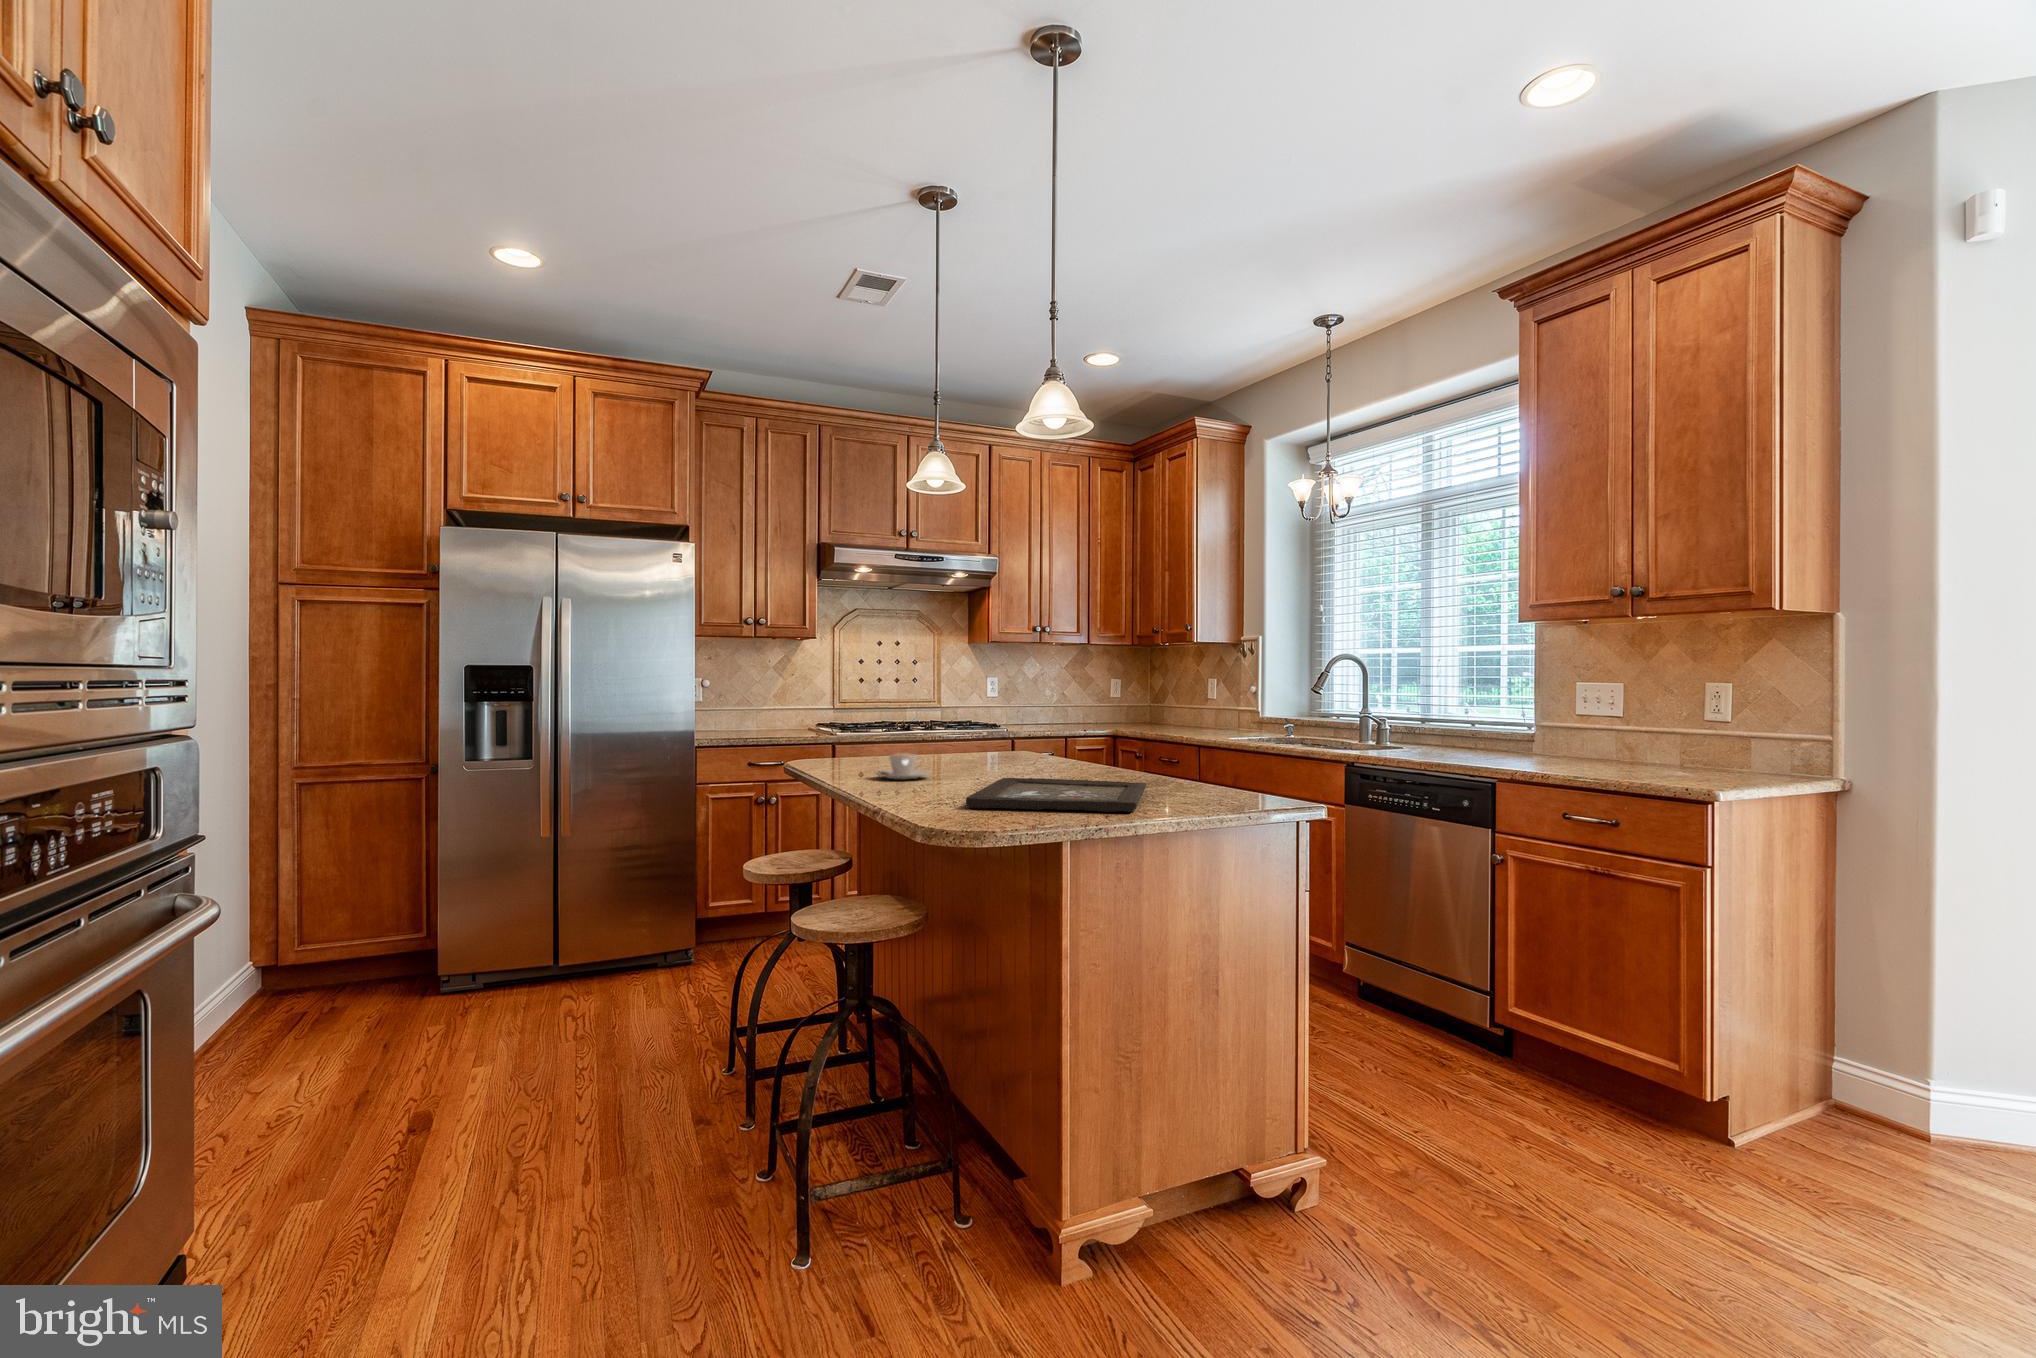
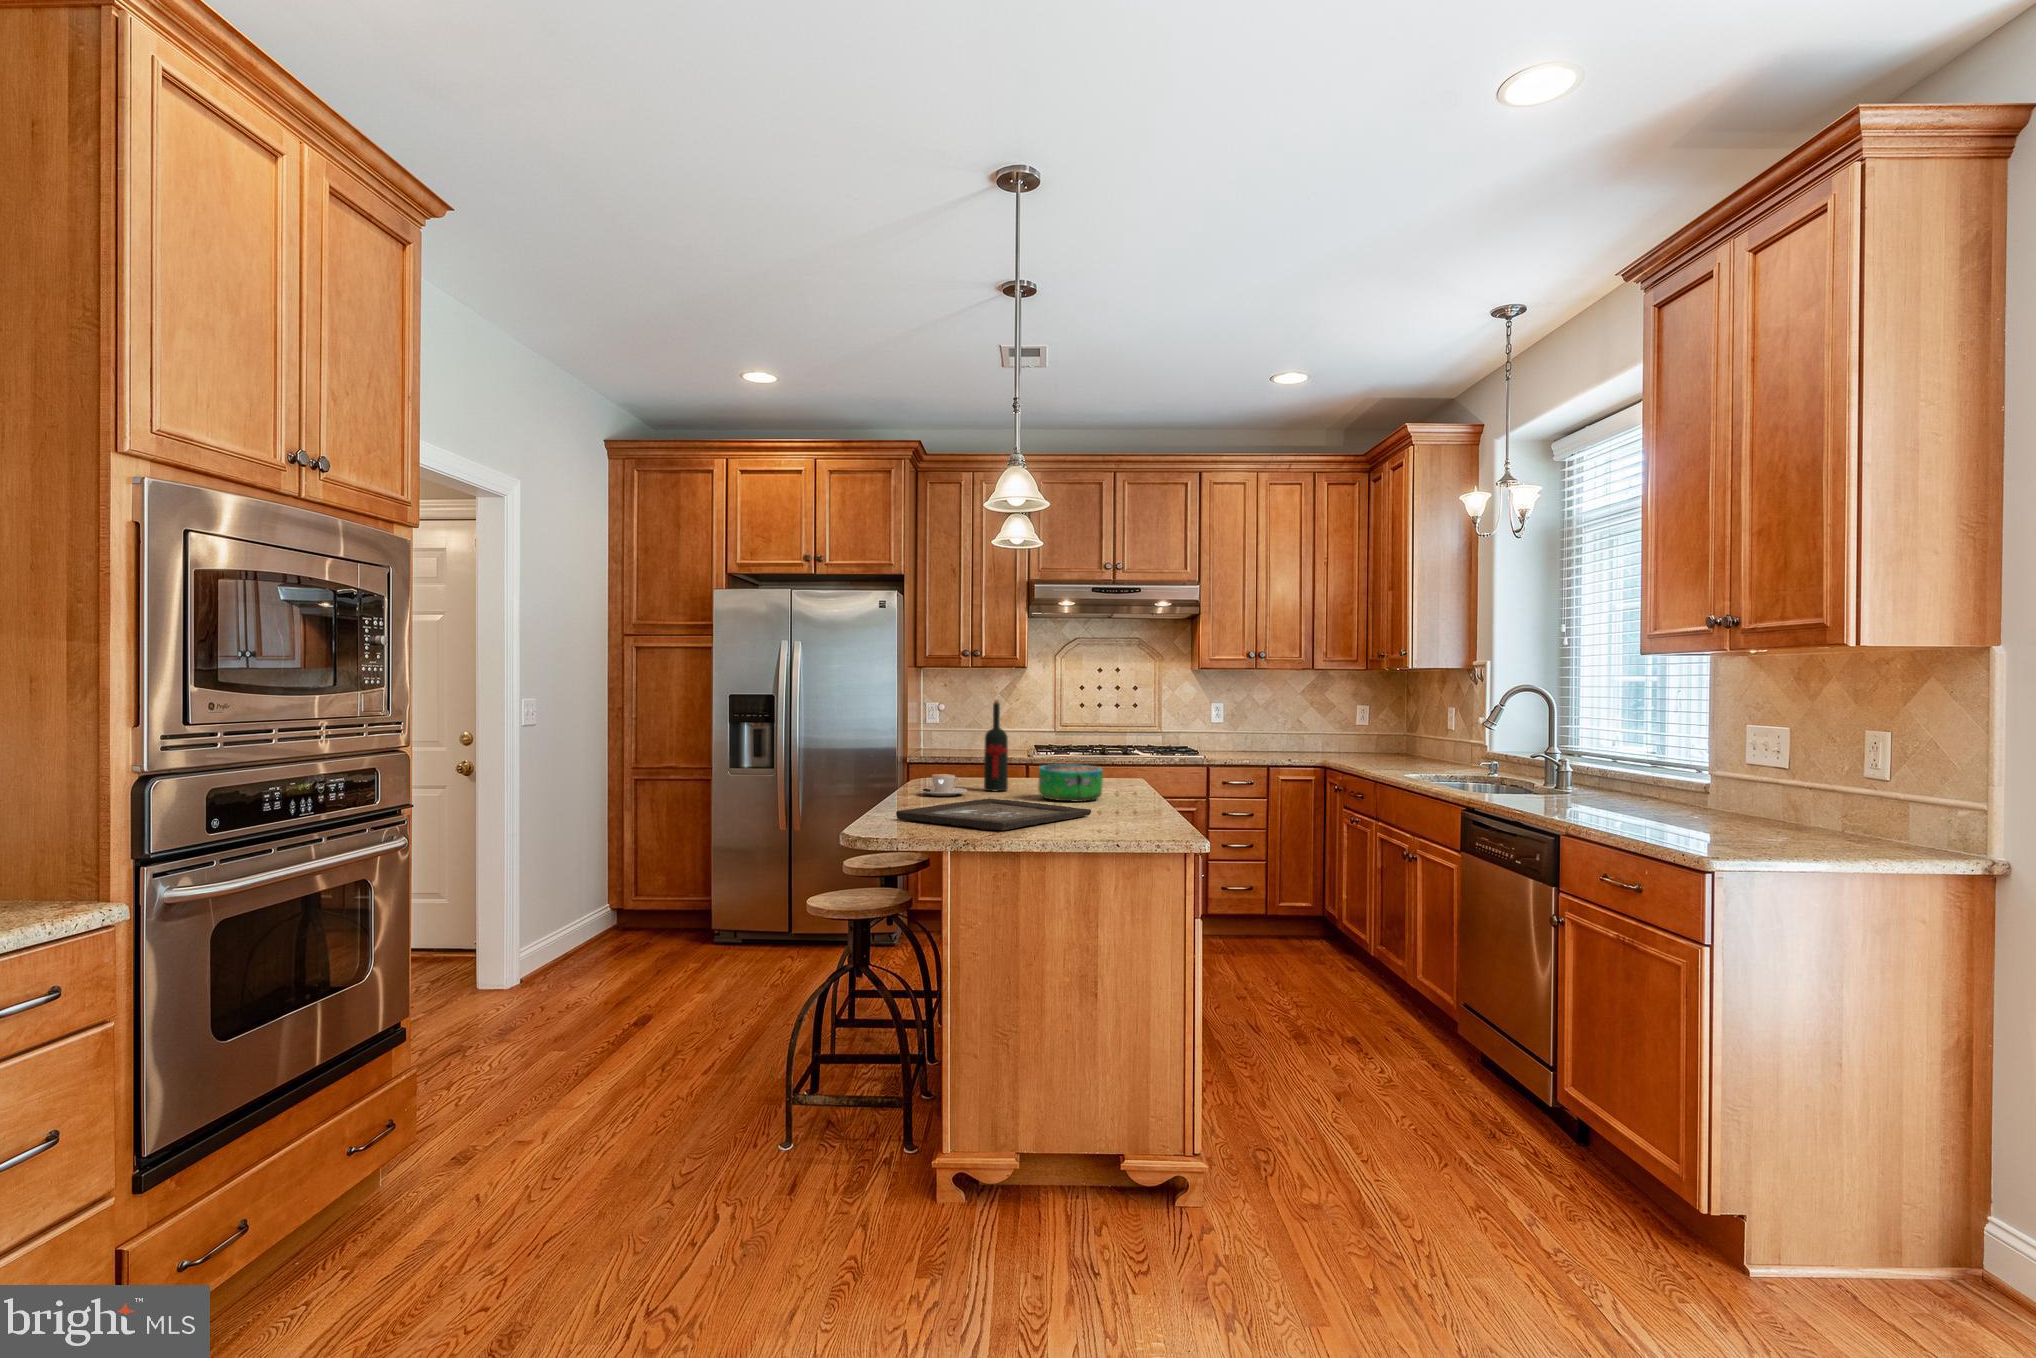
wine bottle: none [926,666,953,772] -> present [984,700,1008,791]
decorative bowl: none [1015,737,1087,777] -> present [1038,764,1103,802]

